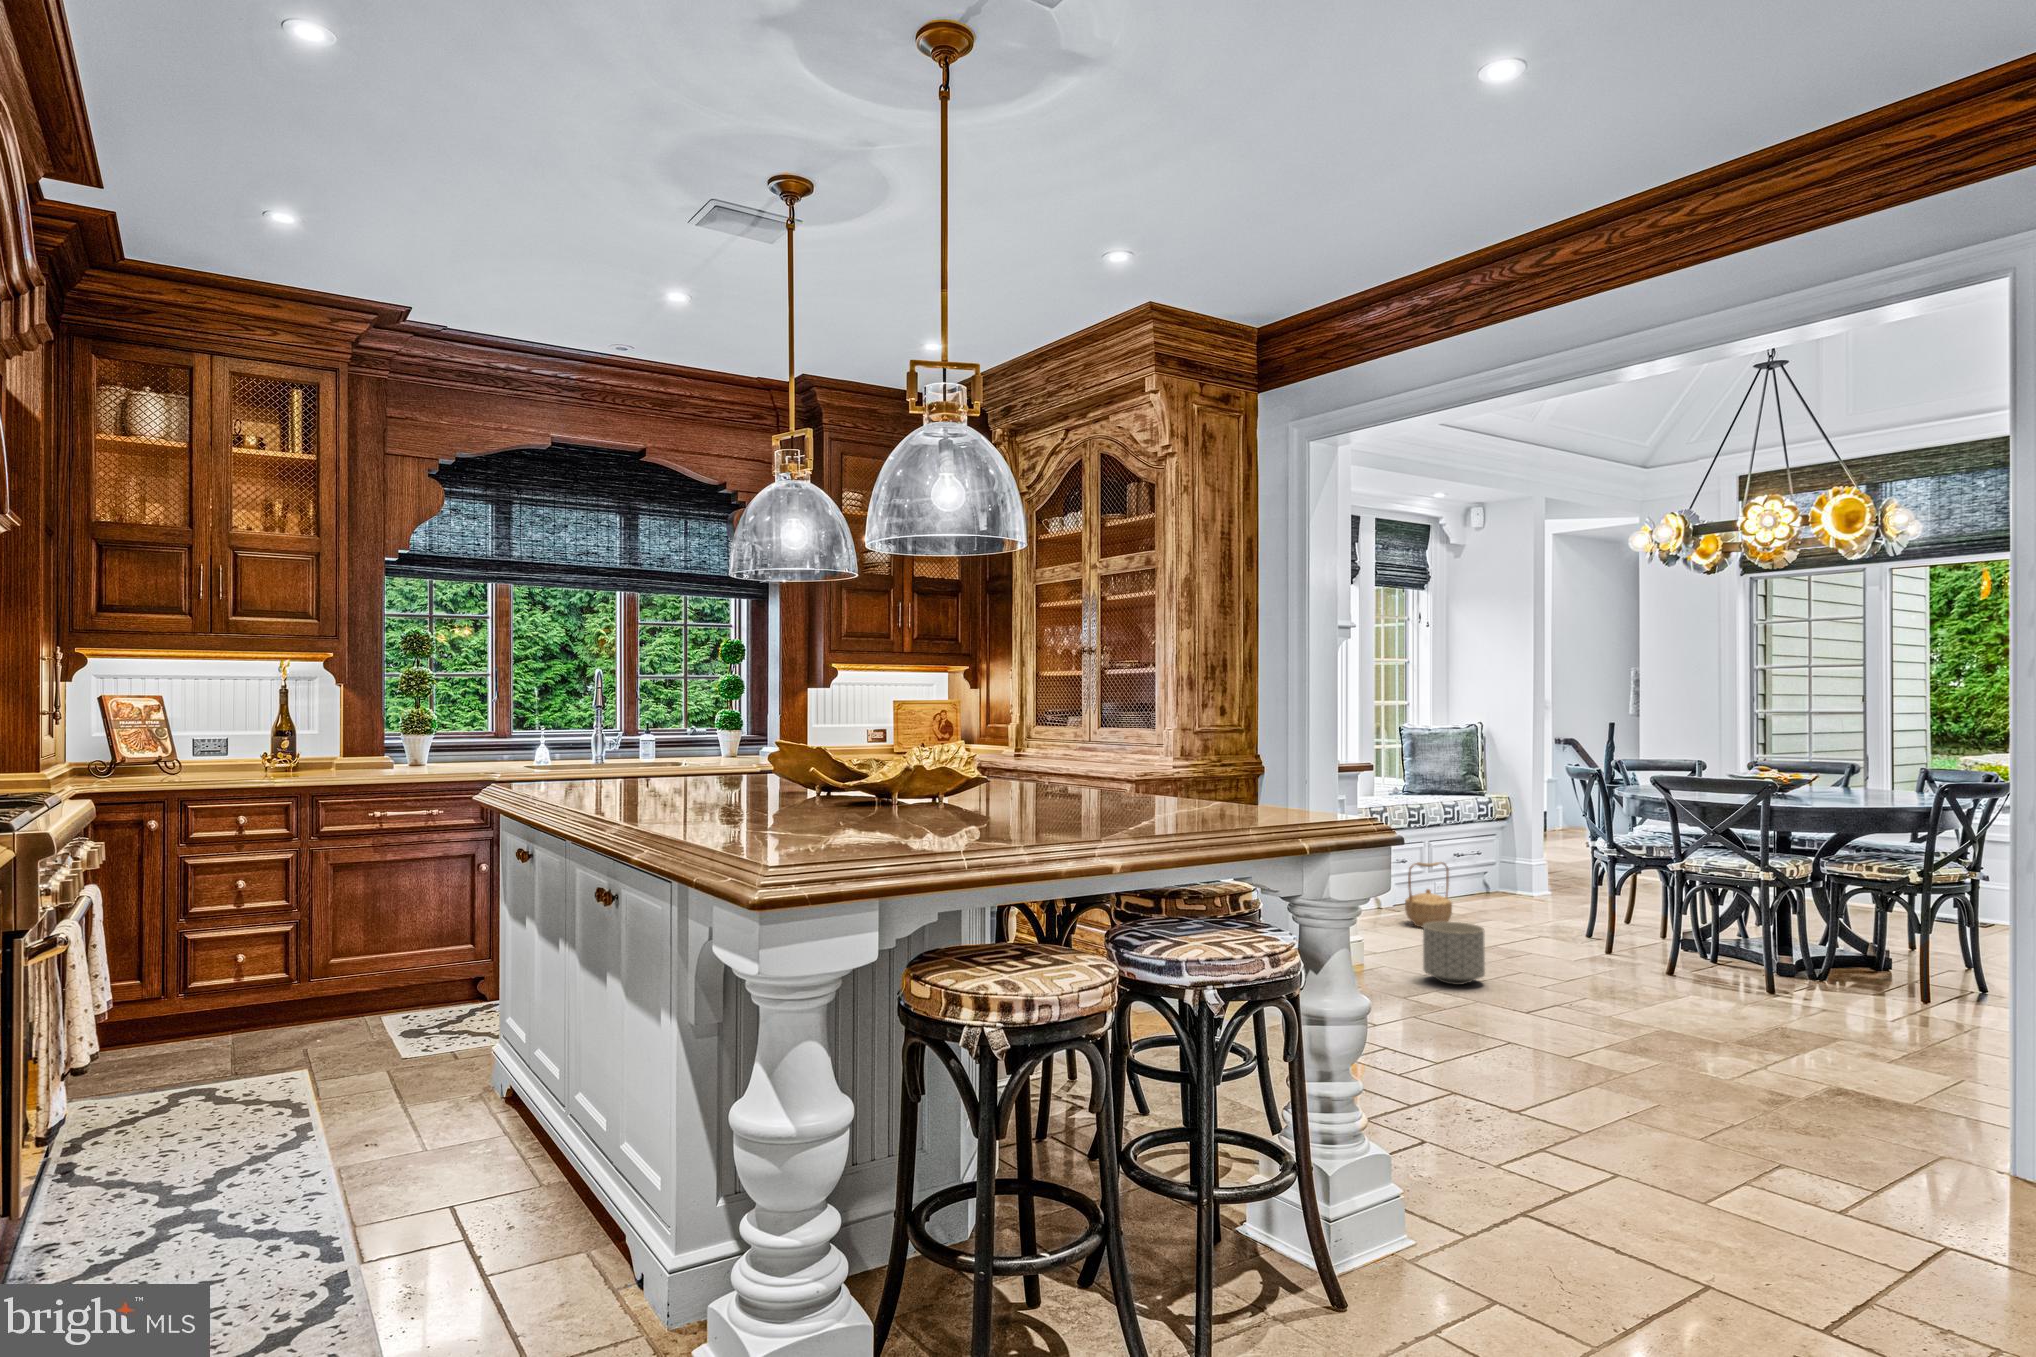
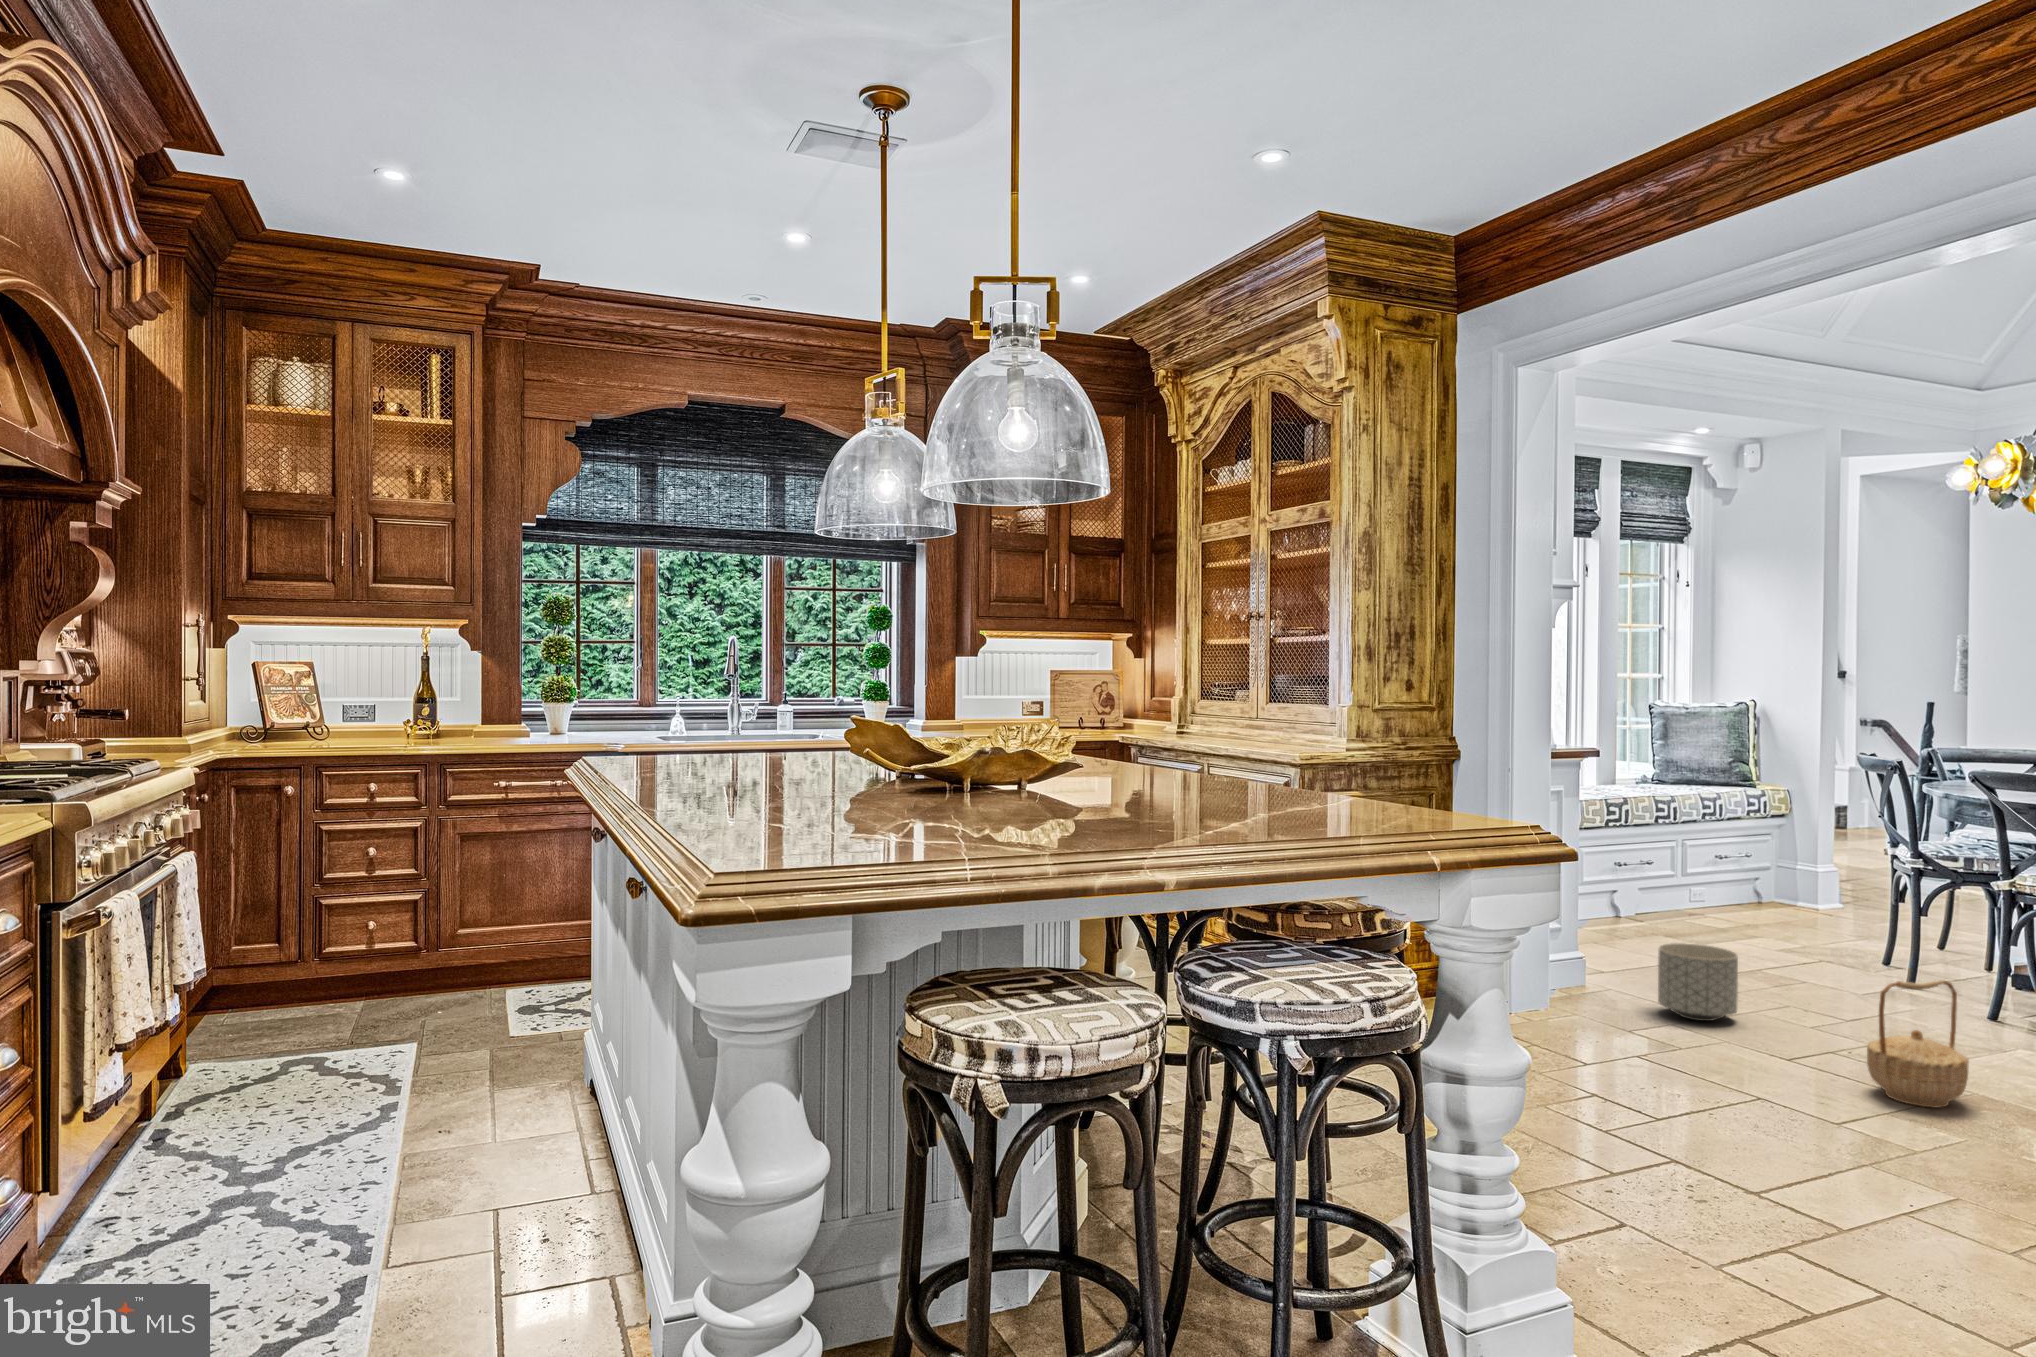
basket: present [1405,862,1452,928] -> present [1867,980,1969,1108]

